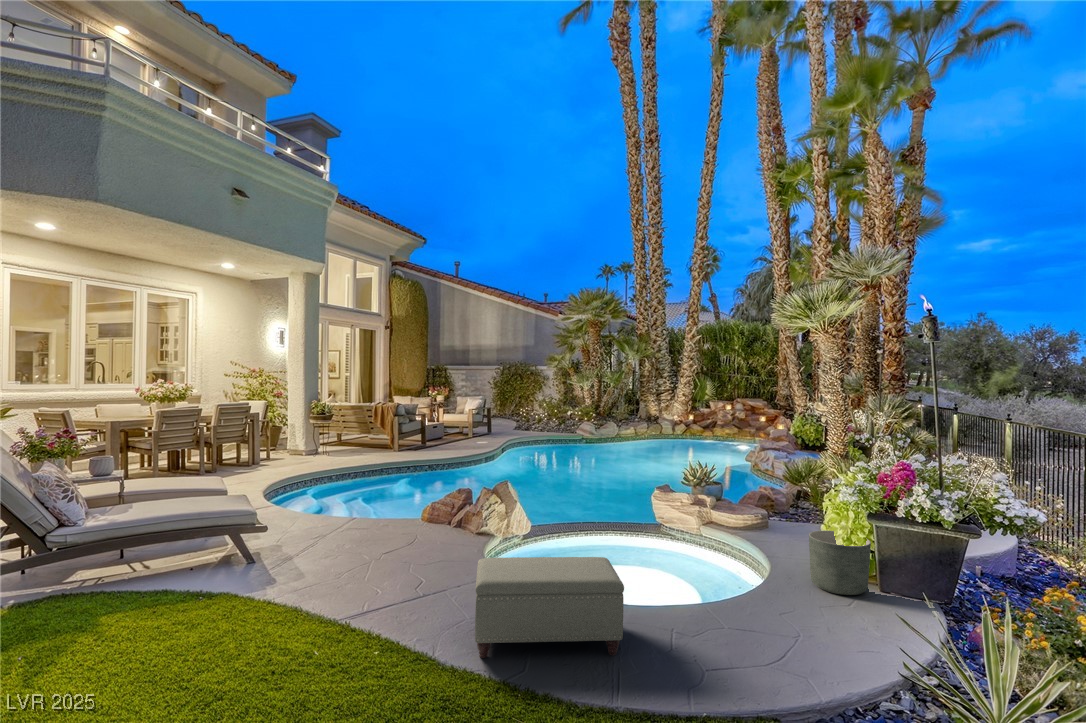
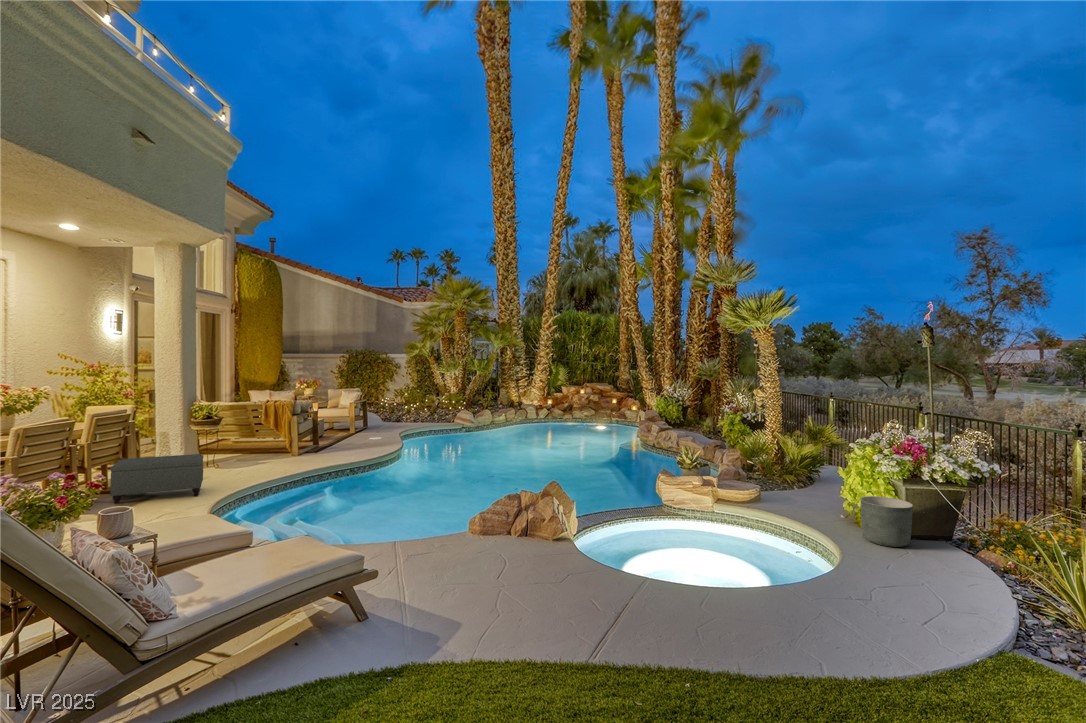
ottoman: present [475,557,624,658] -> present [110,454,203,504]

